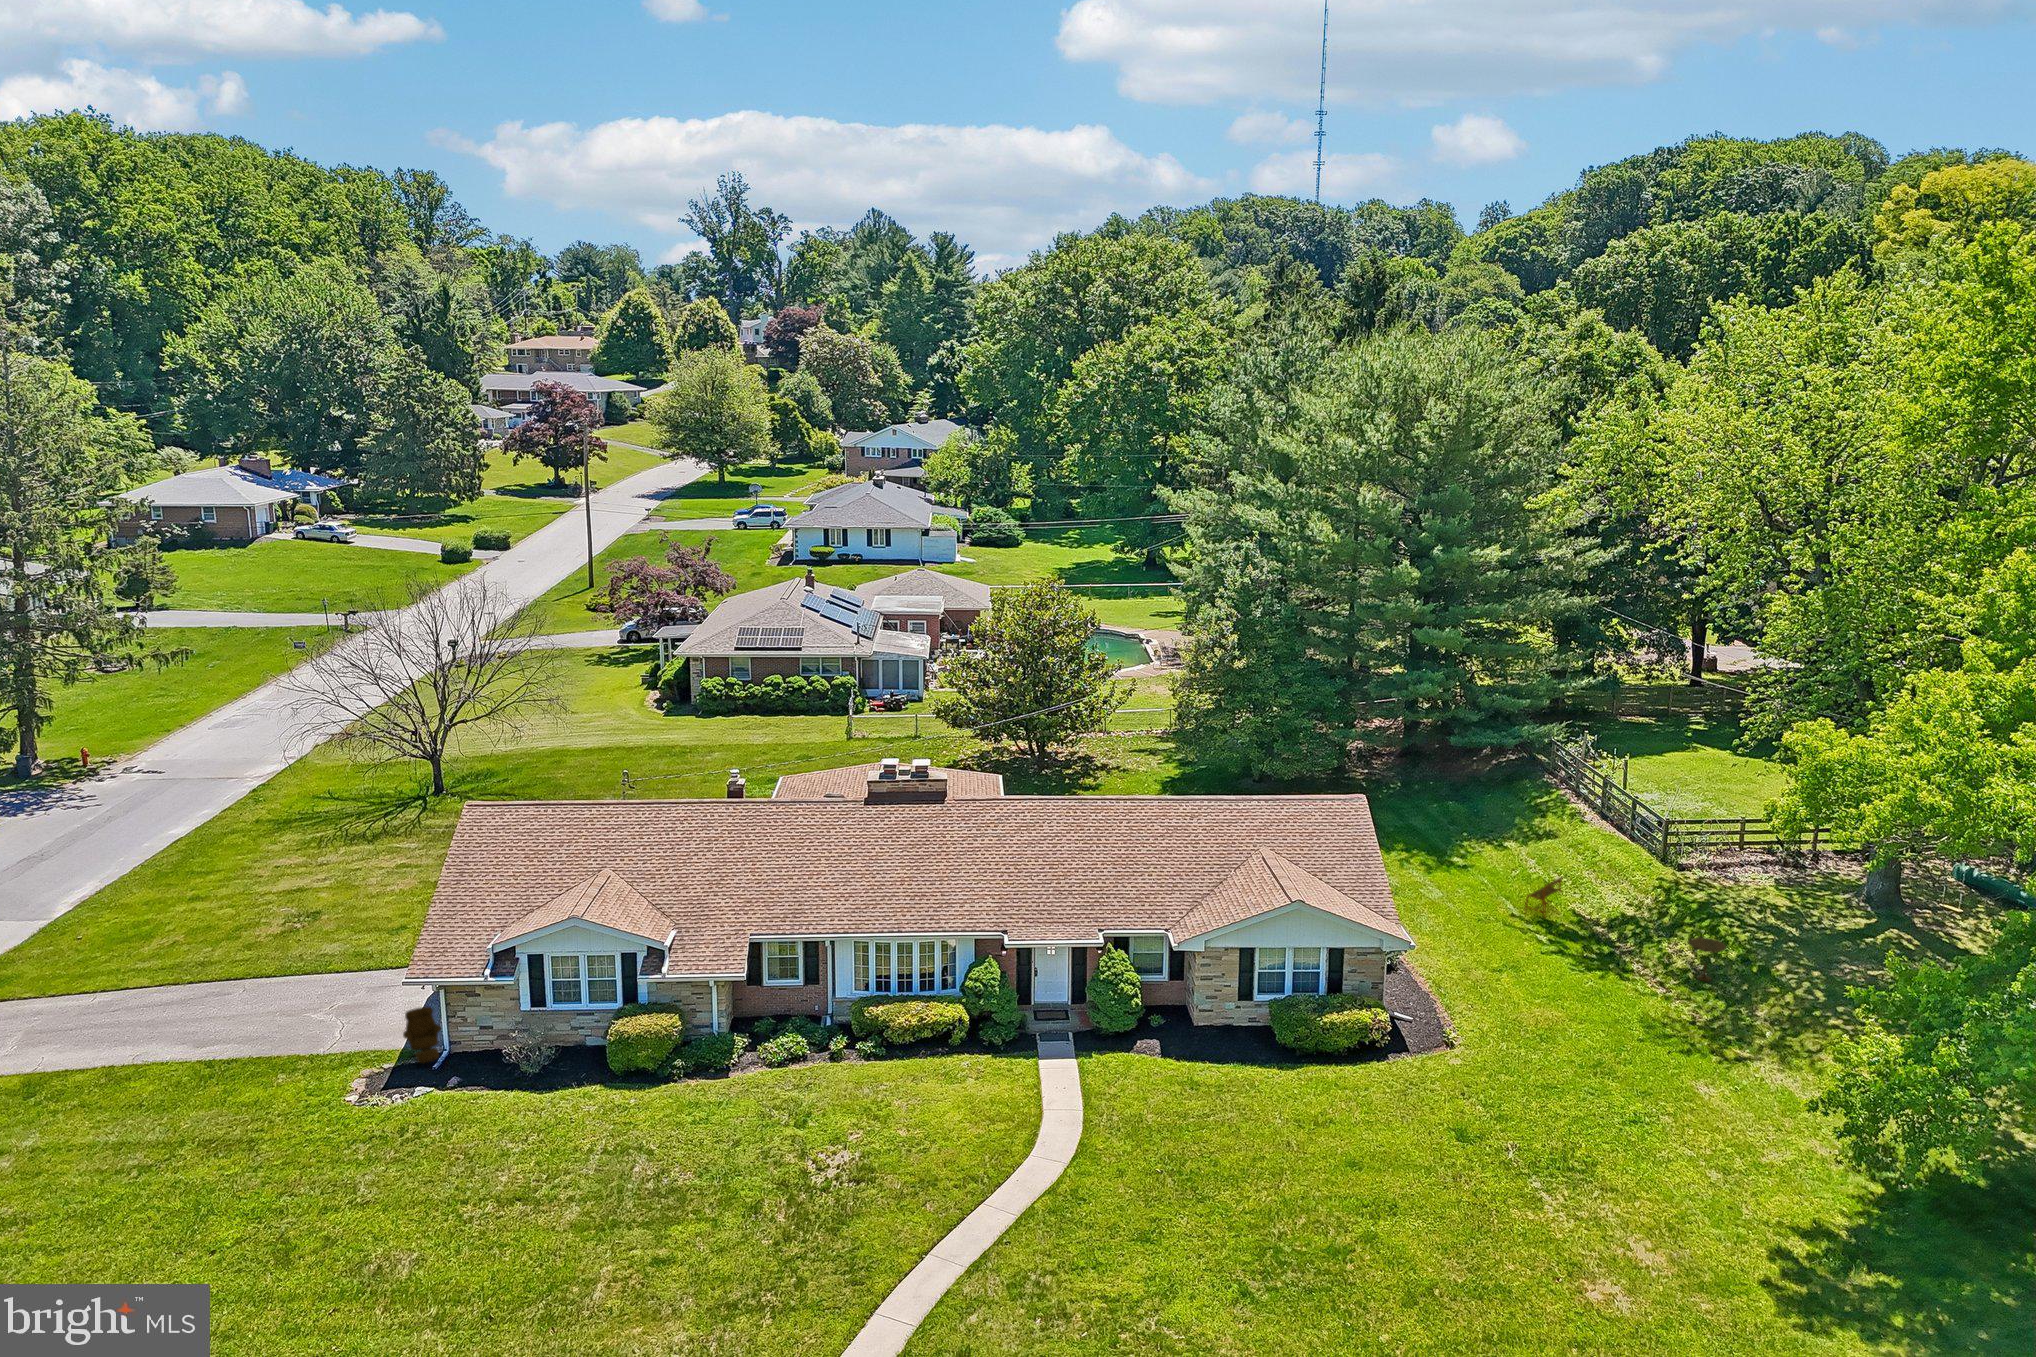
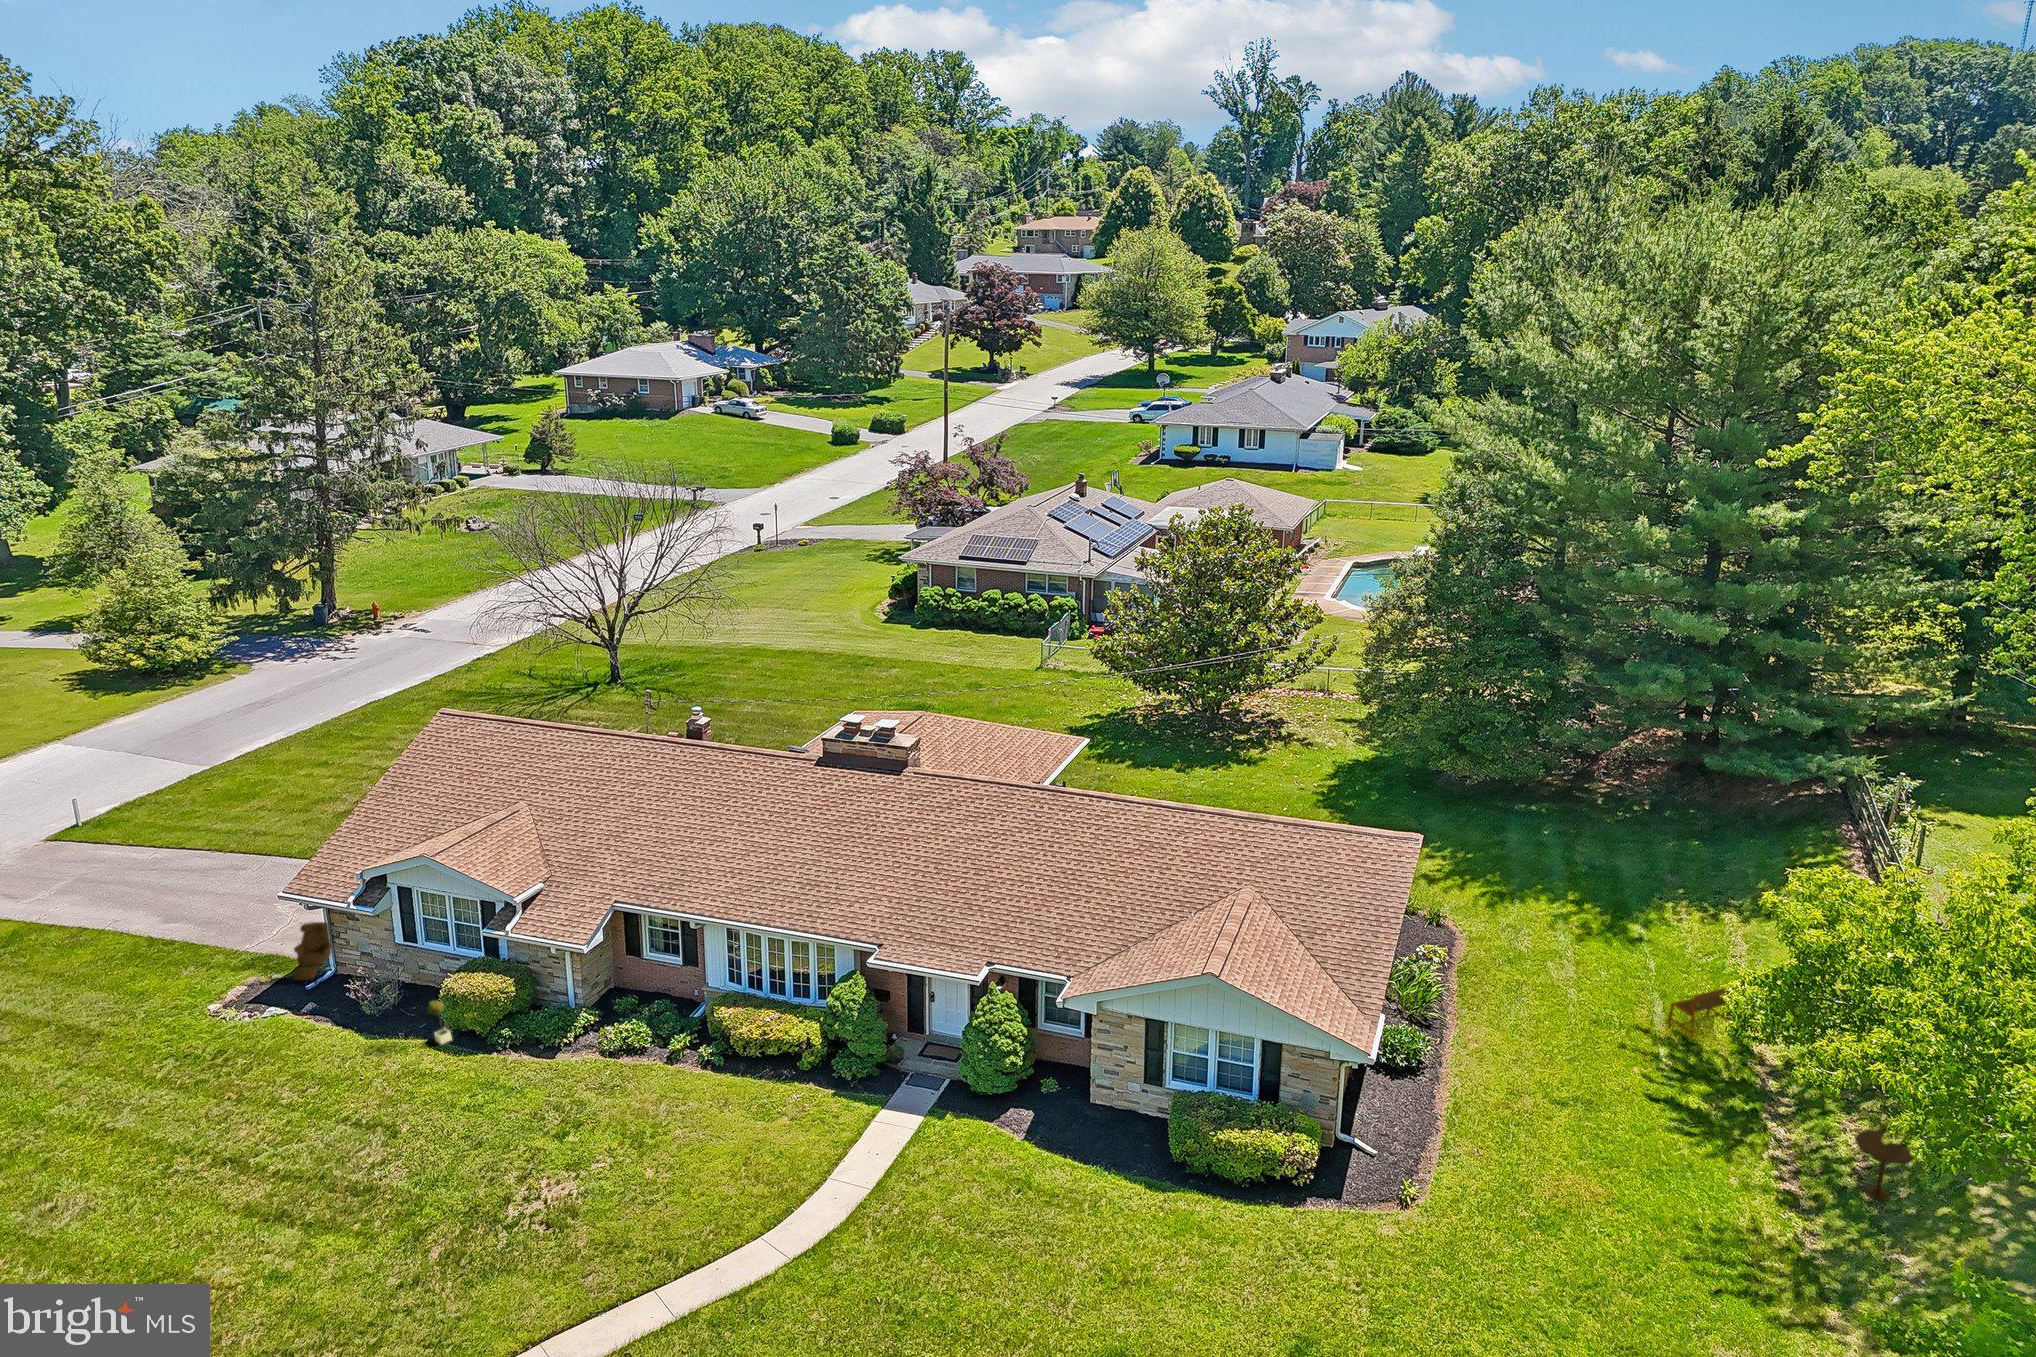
potted tree: none [612,1044,633,1083] -> present [427,1001,452,1044]

